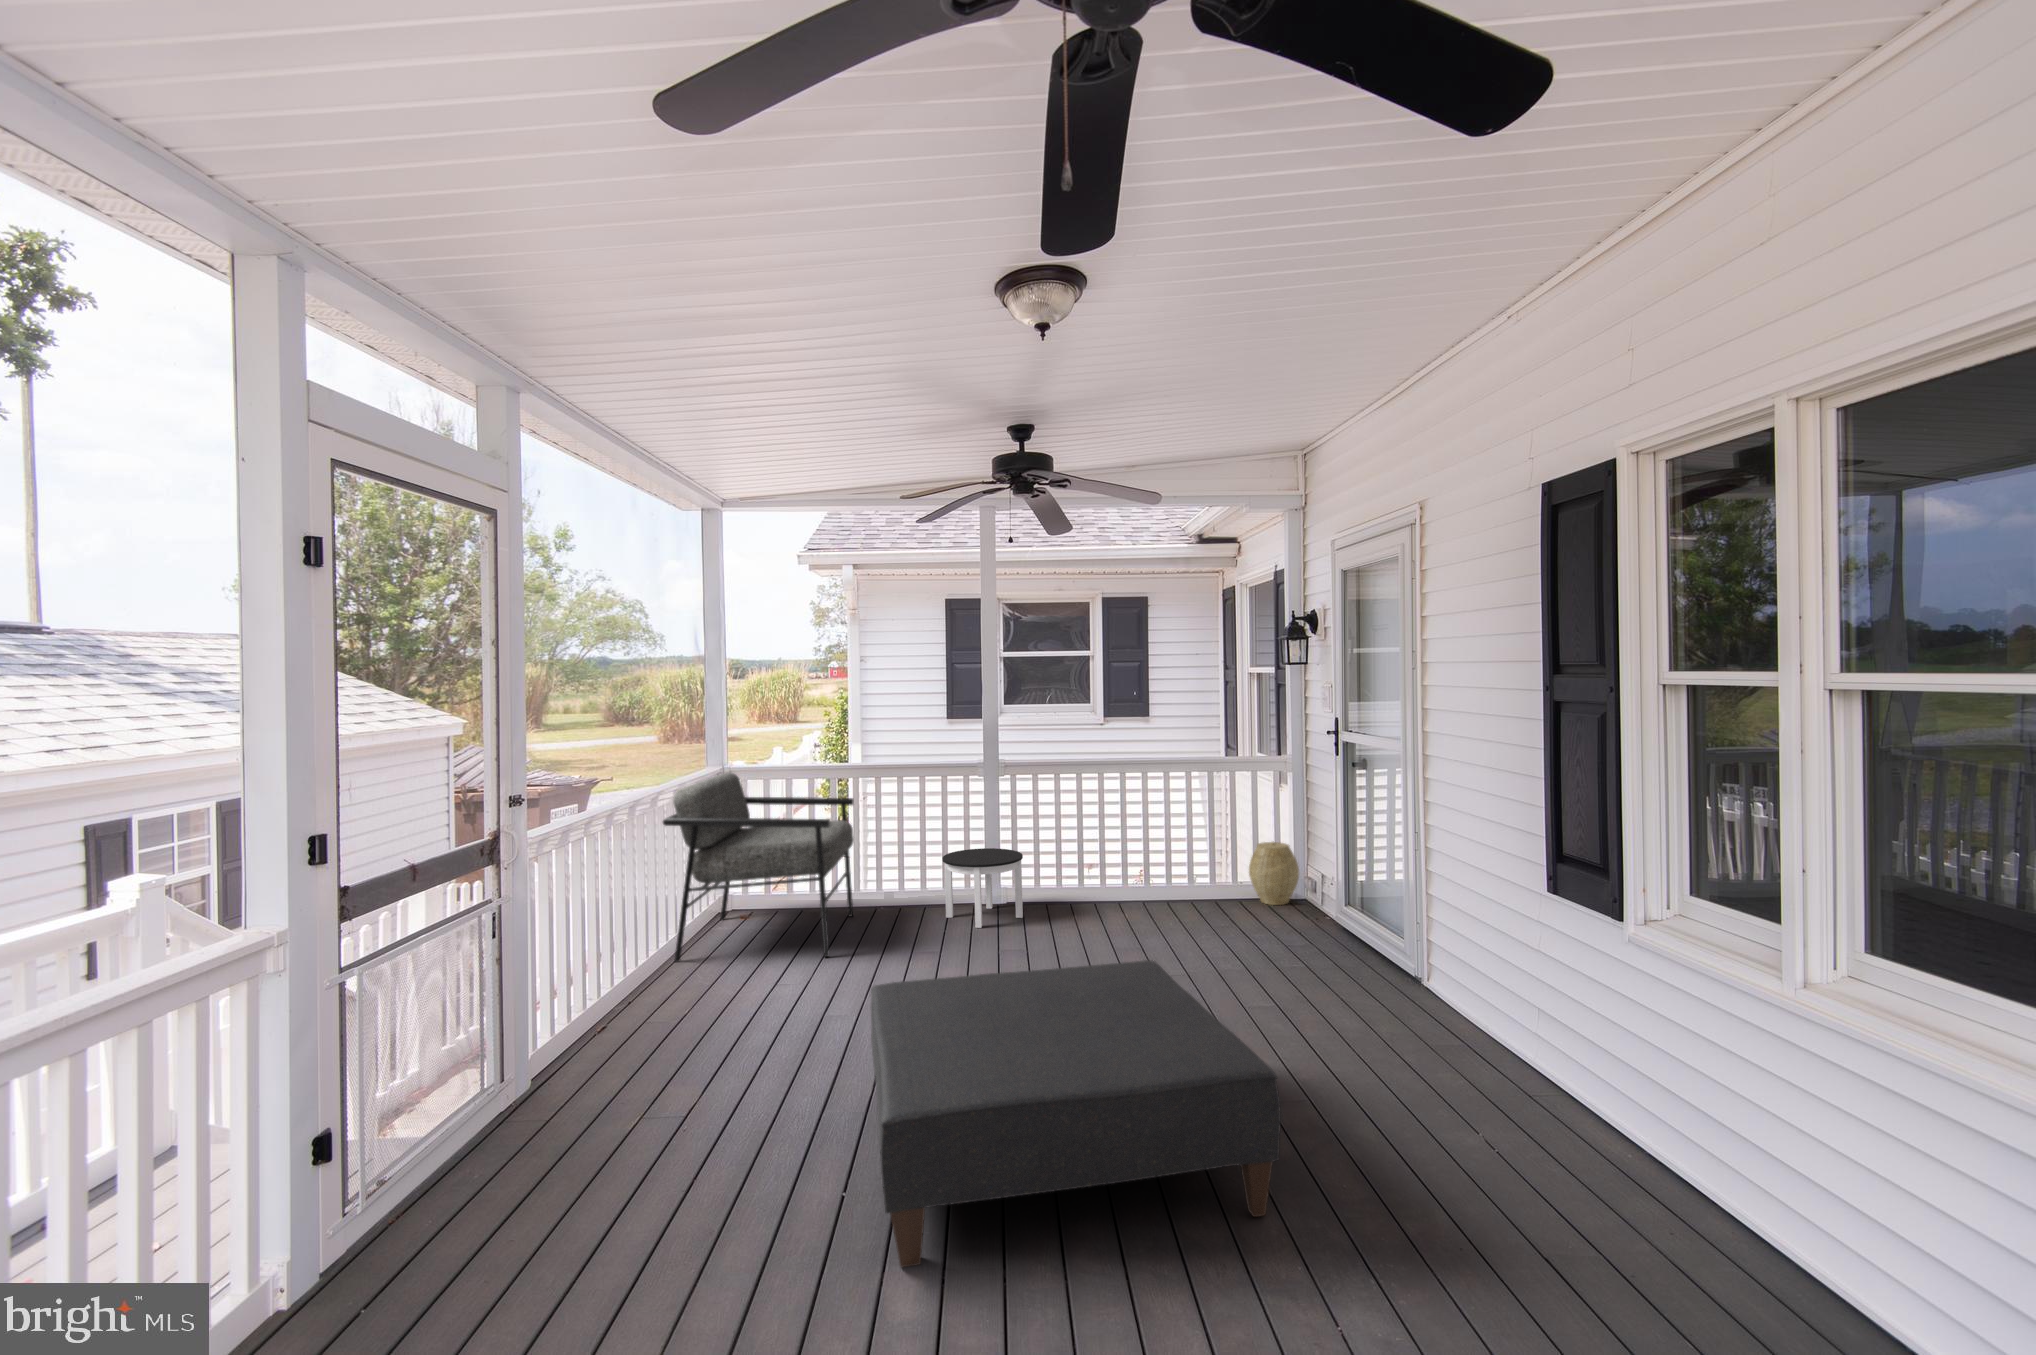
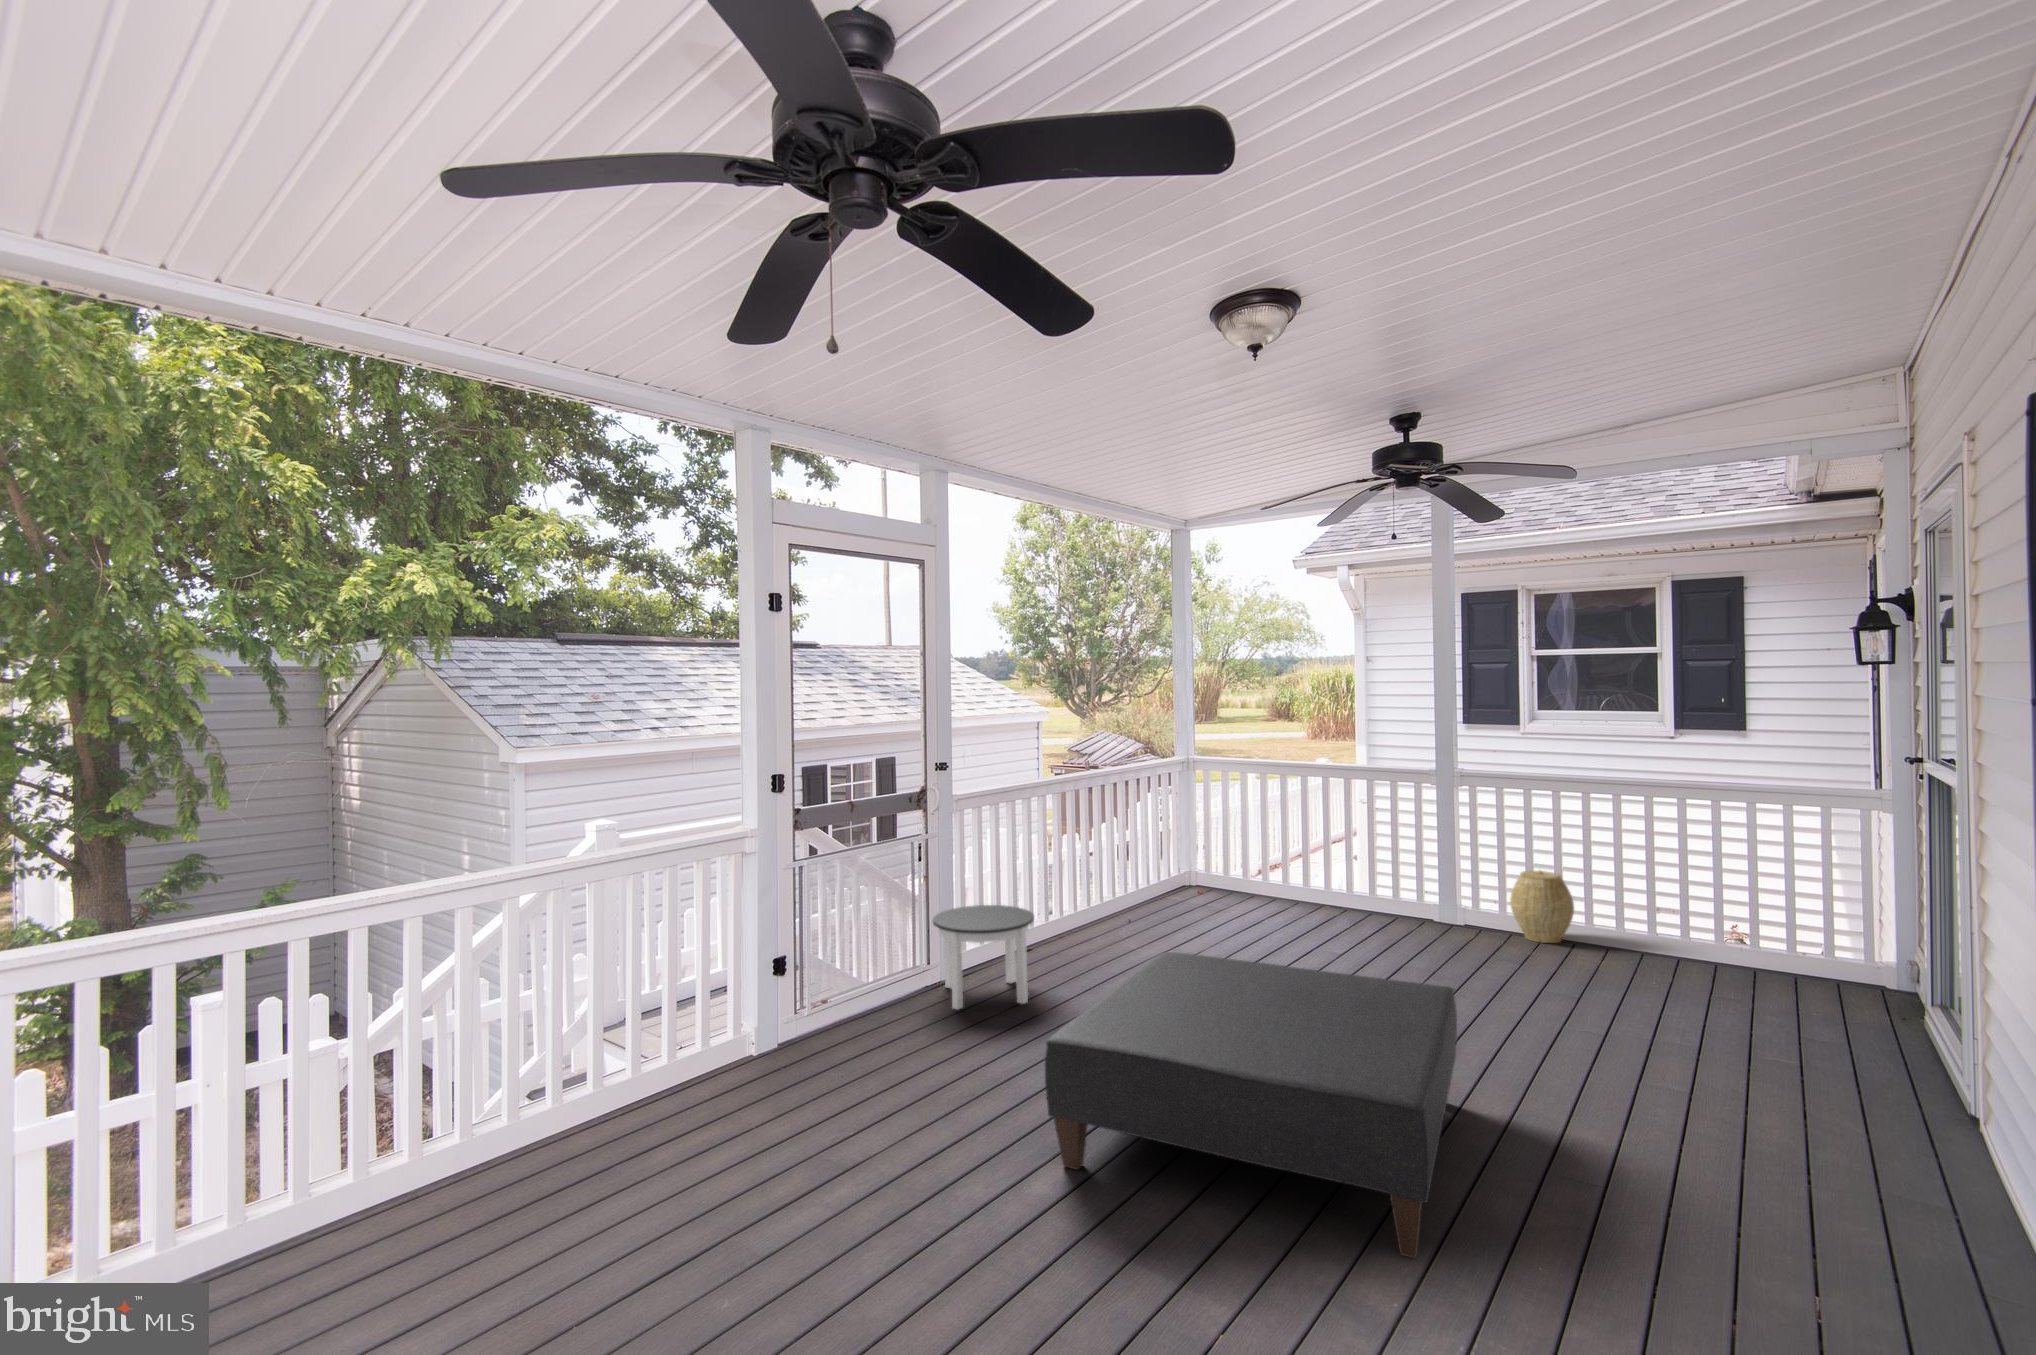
armchair: present [663,773,854,962] -> none [1102,763,1289,938]
woven basket: present [1249,841,1299,905] -> present [1510,870,1574,943]
round table: present [942,848,1023,928] -> present [933,905,1034,1010]

